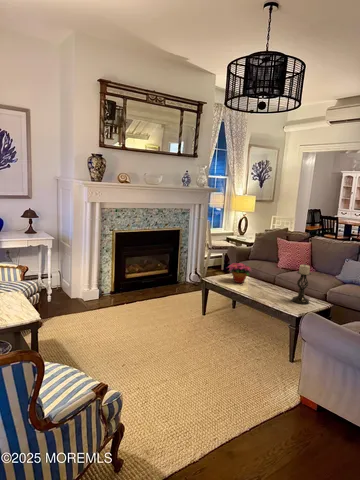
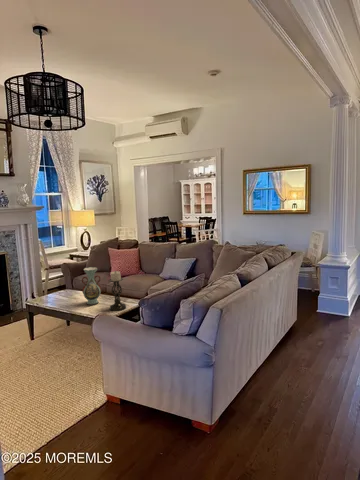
decorative vase: none [264,256,283,293] -> present [82,267,101,305]
flower arrangement: present [228,263,251,283] -> none [43,280,75,301]

